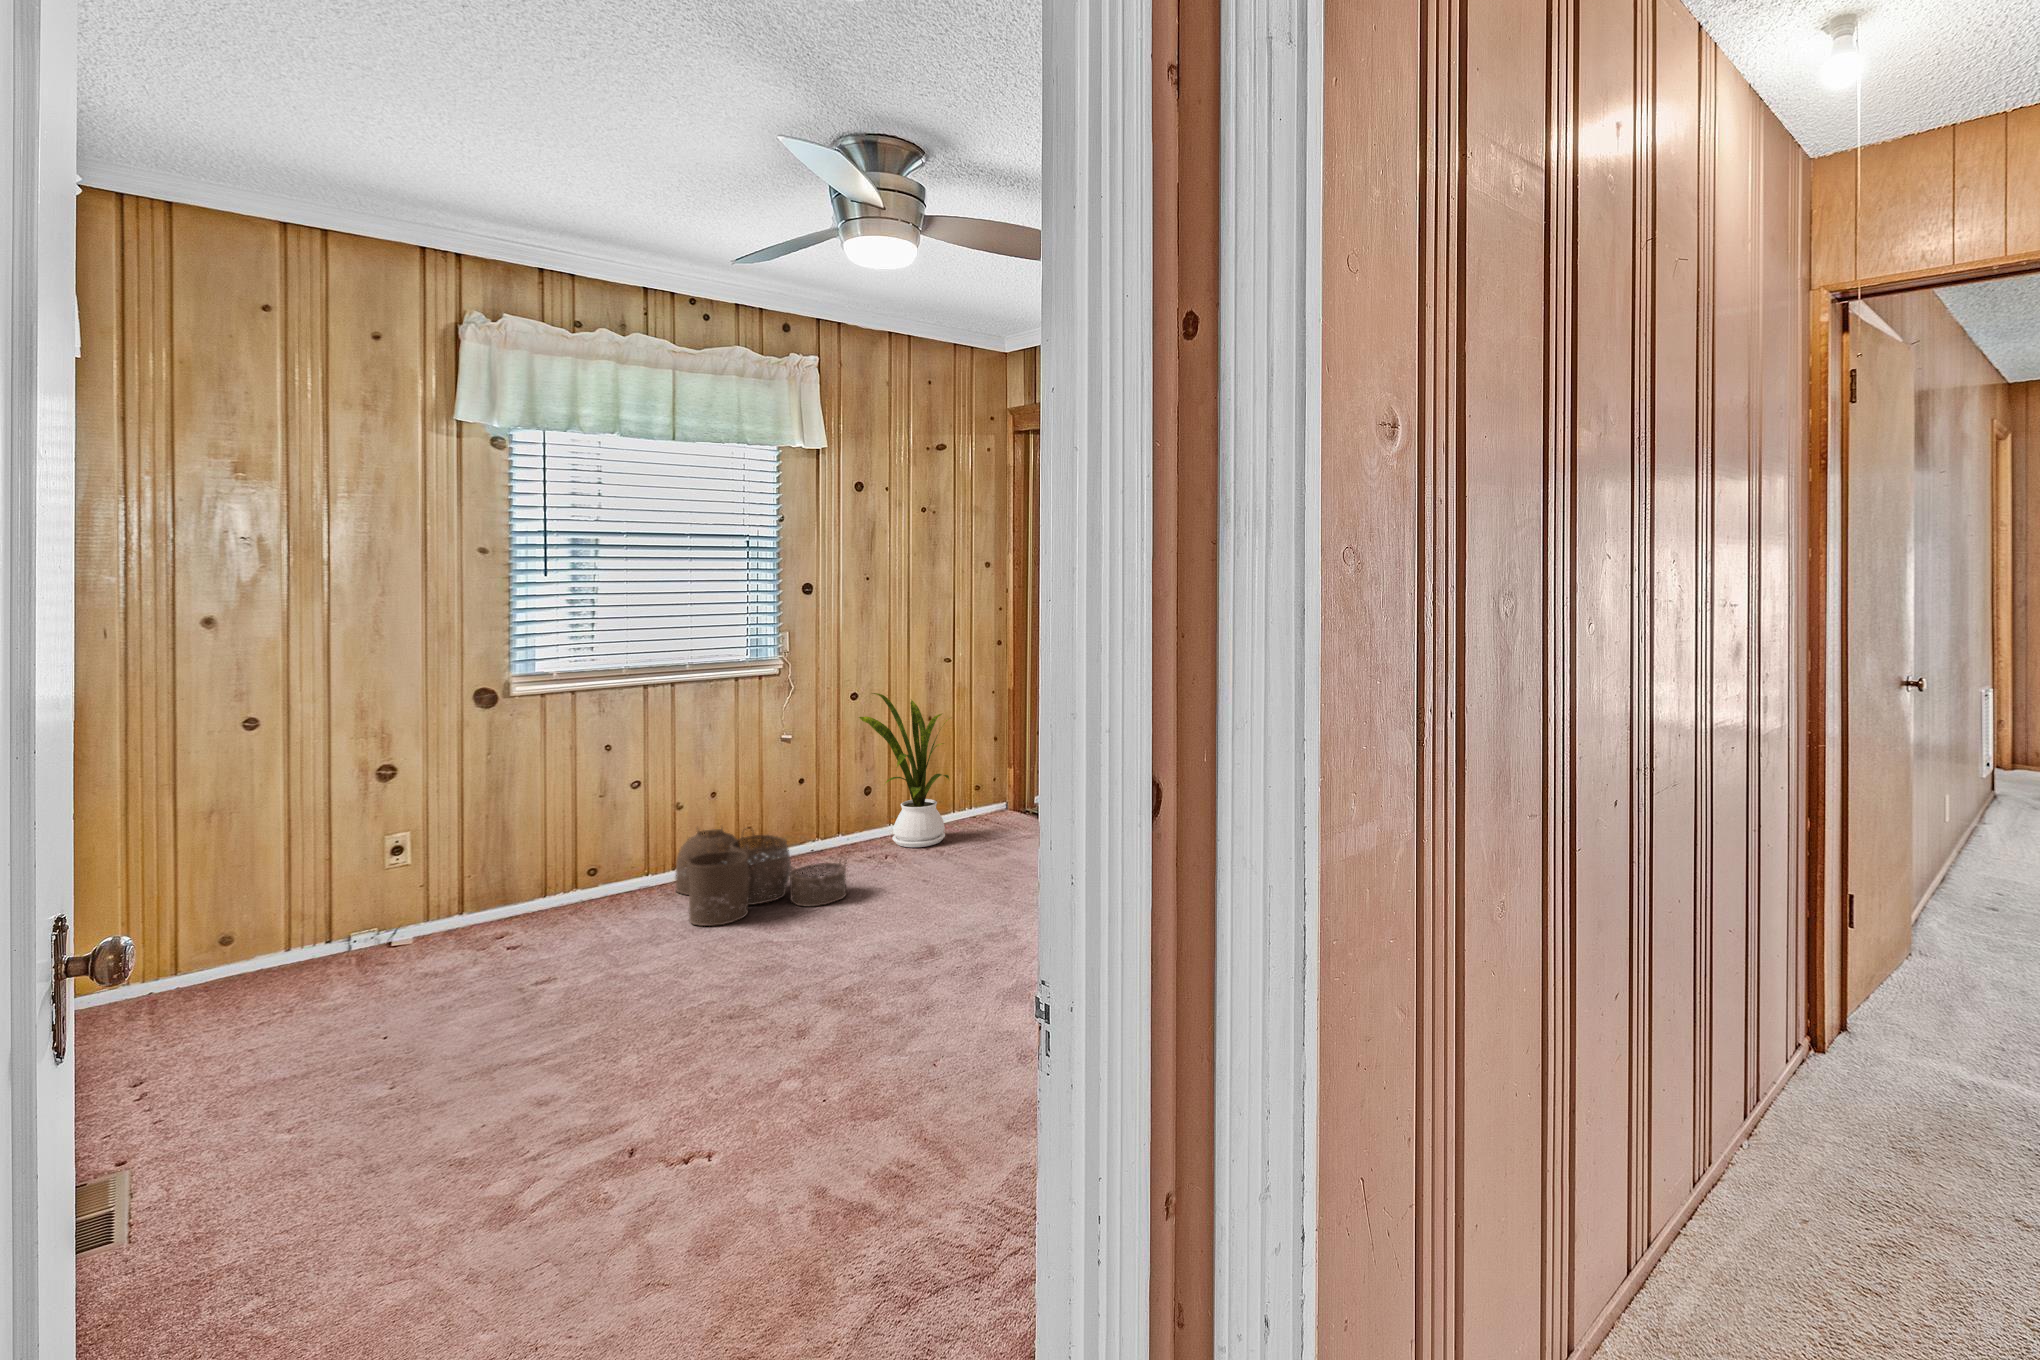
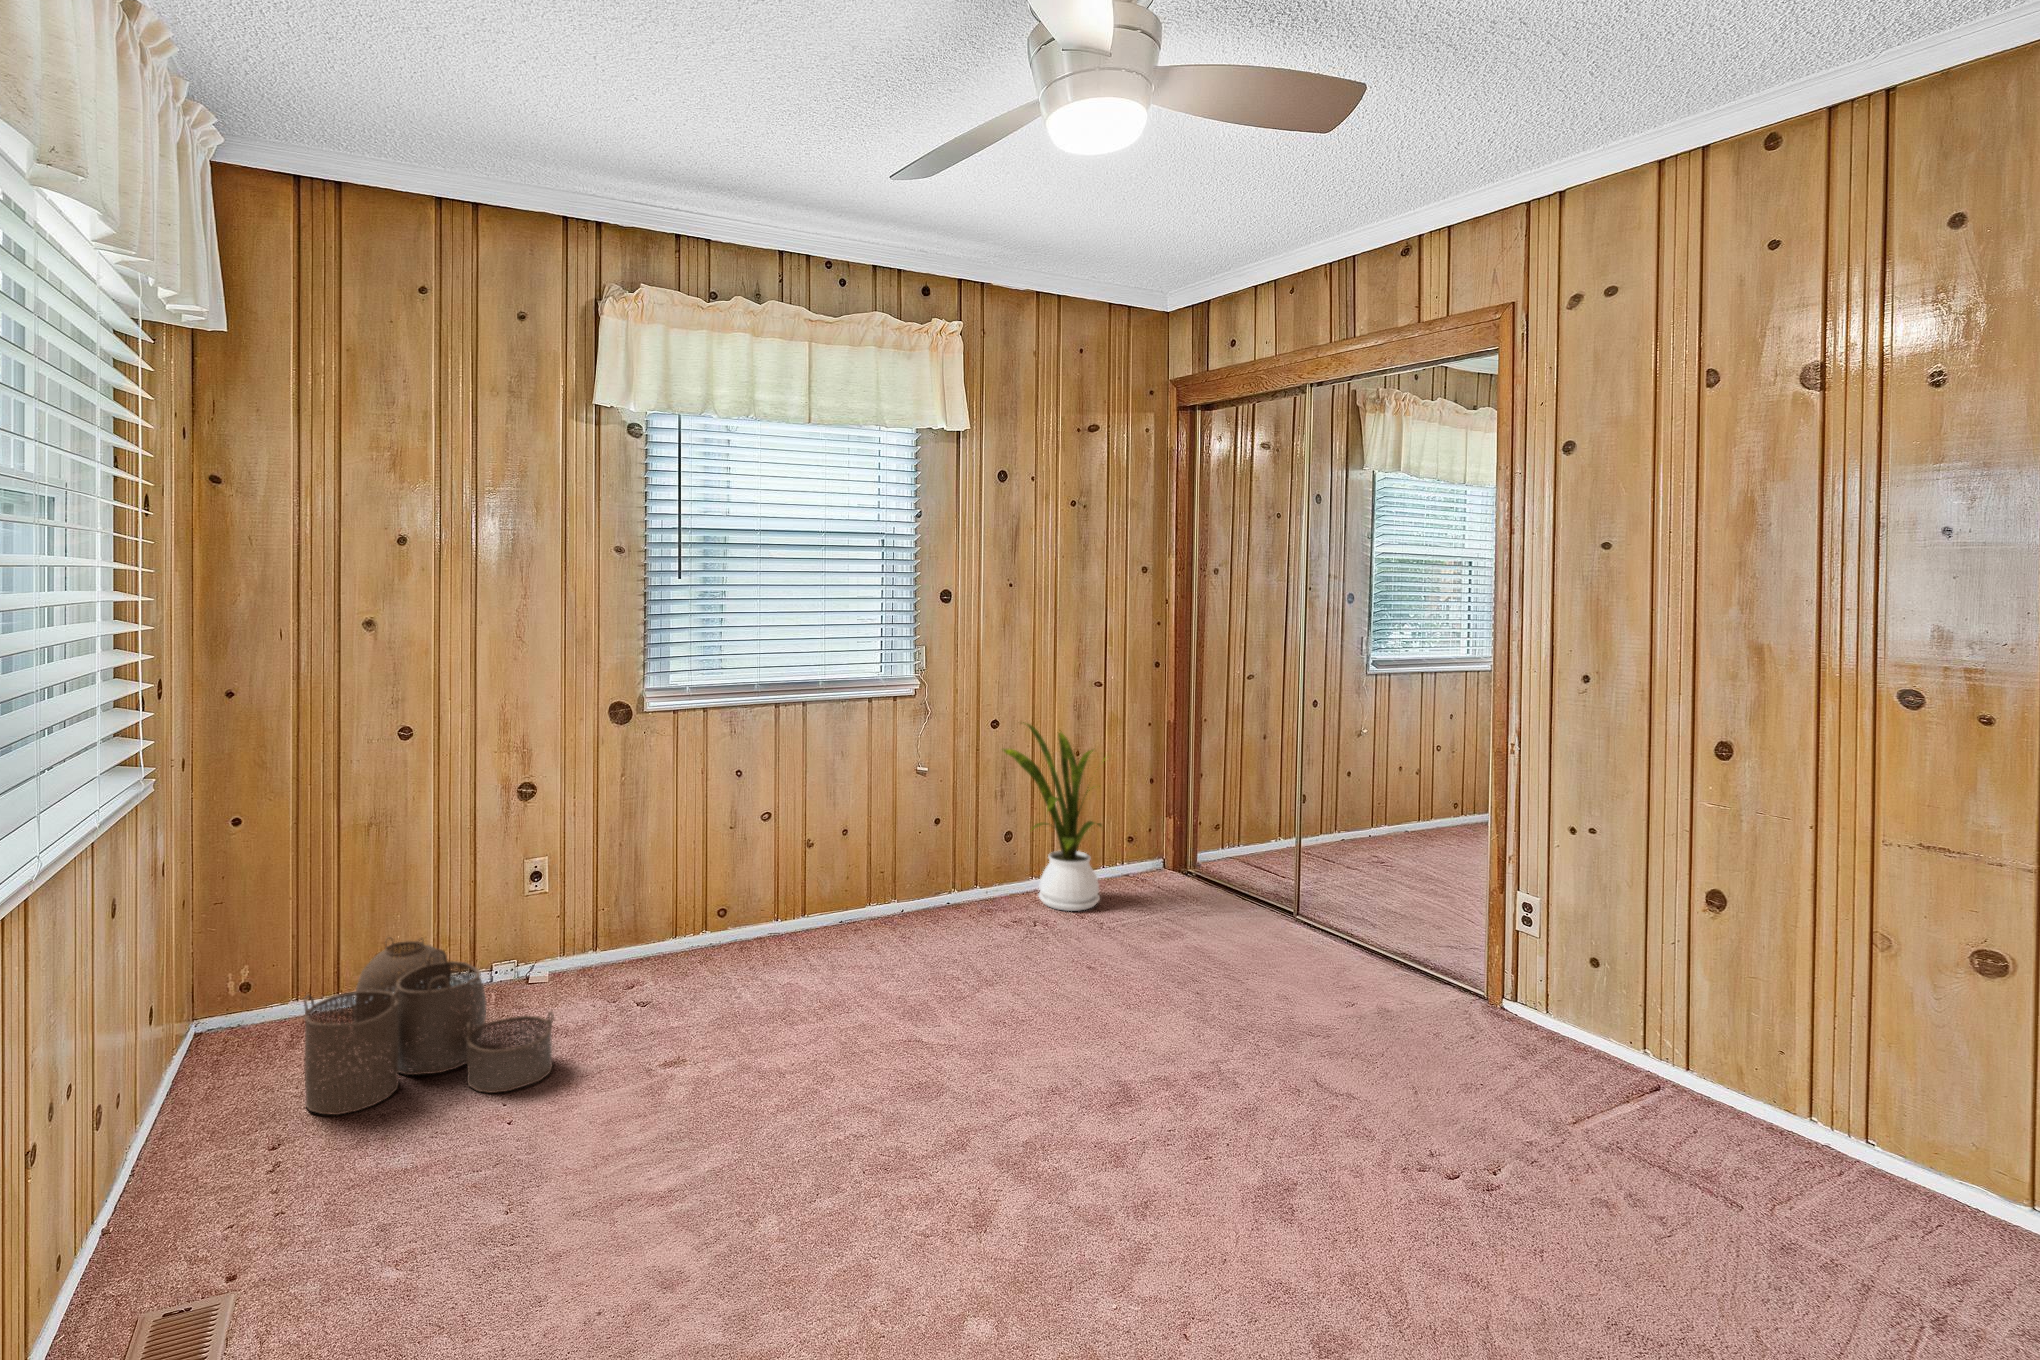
woven basket: present [675,828,846,926] -> present [303,938,554,1115]

